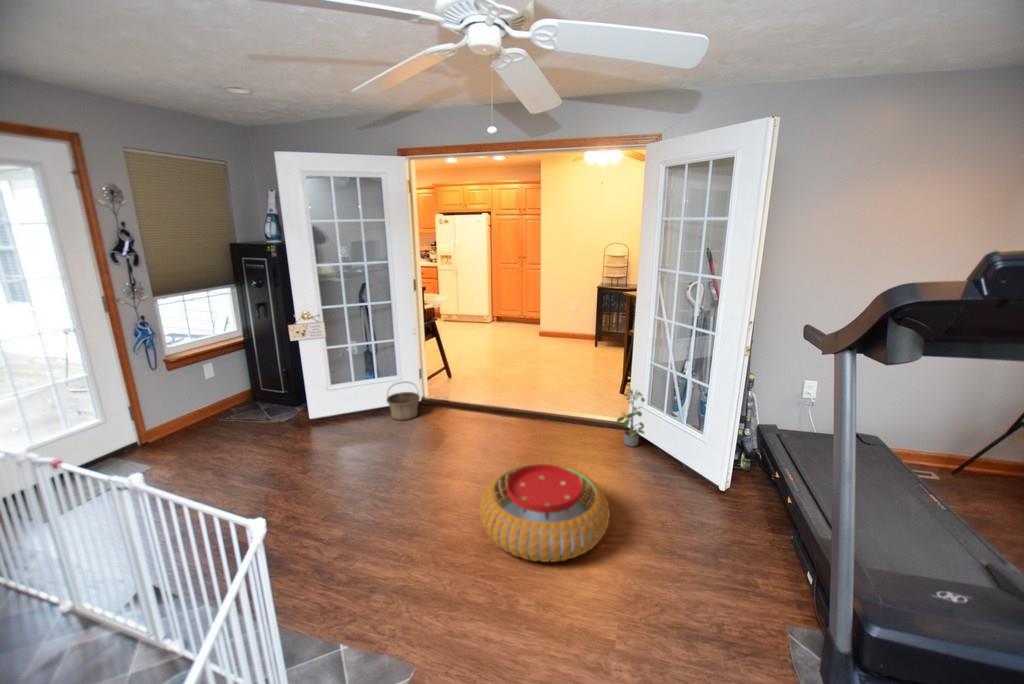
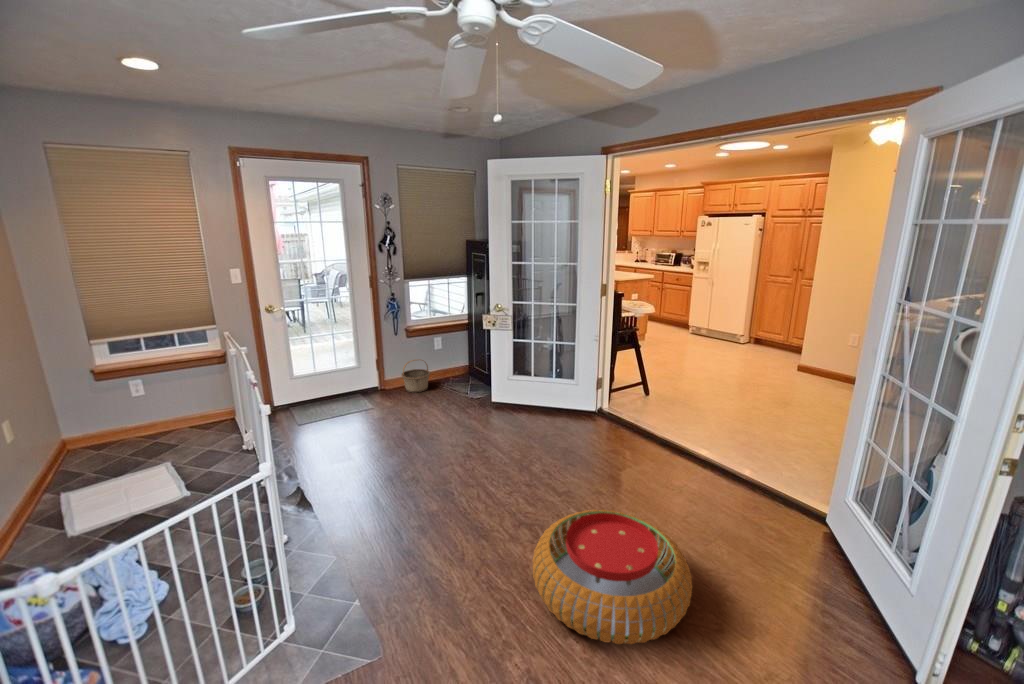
basket: present [387,382,420,421] -> present [401,359,430,392]
potted plant: present [617,389,645,447] -> none [796,463,836,549]

